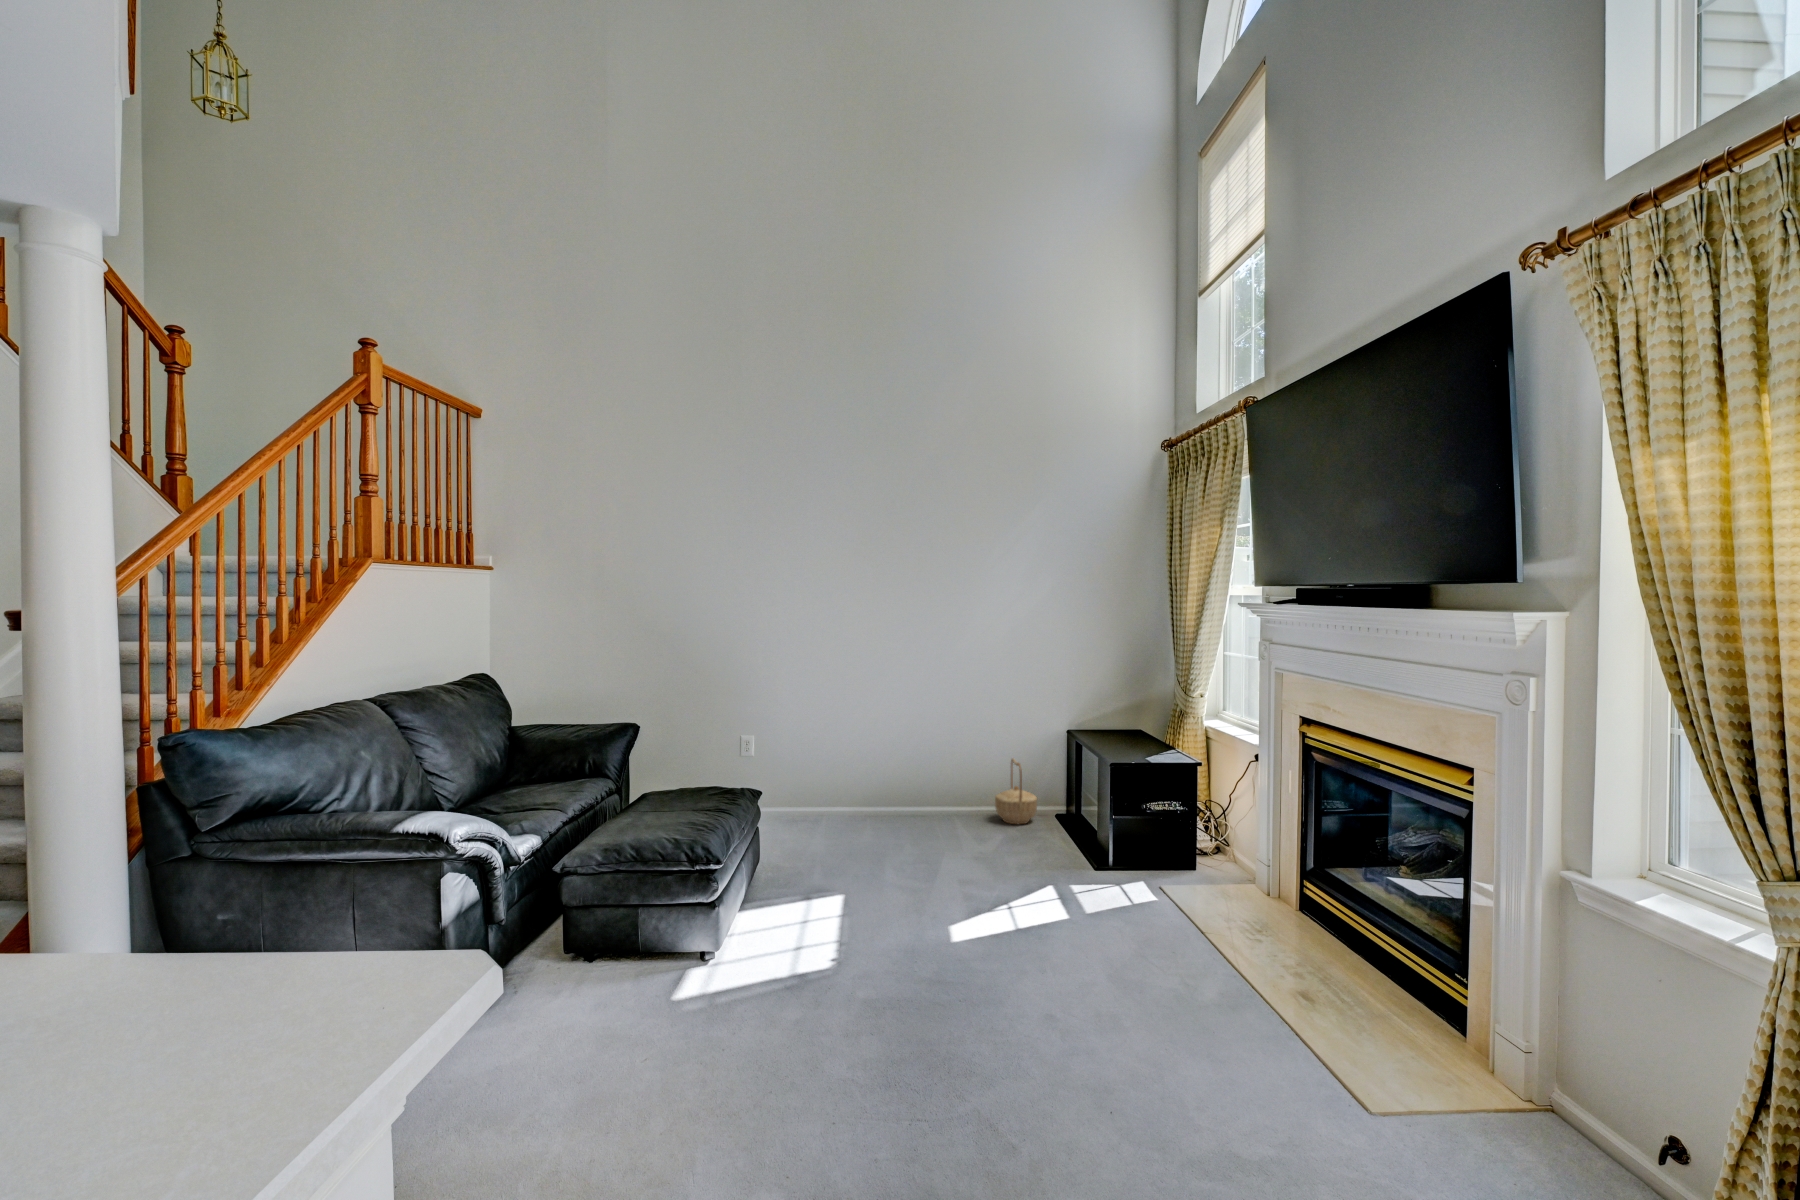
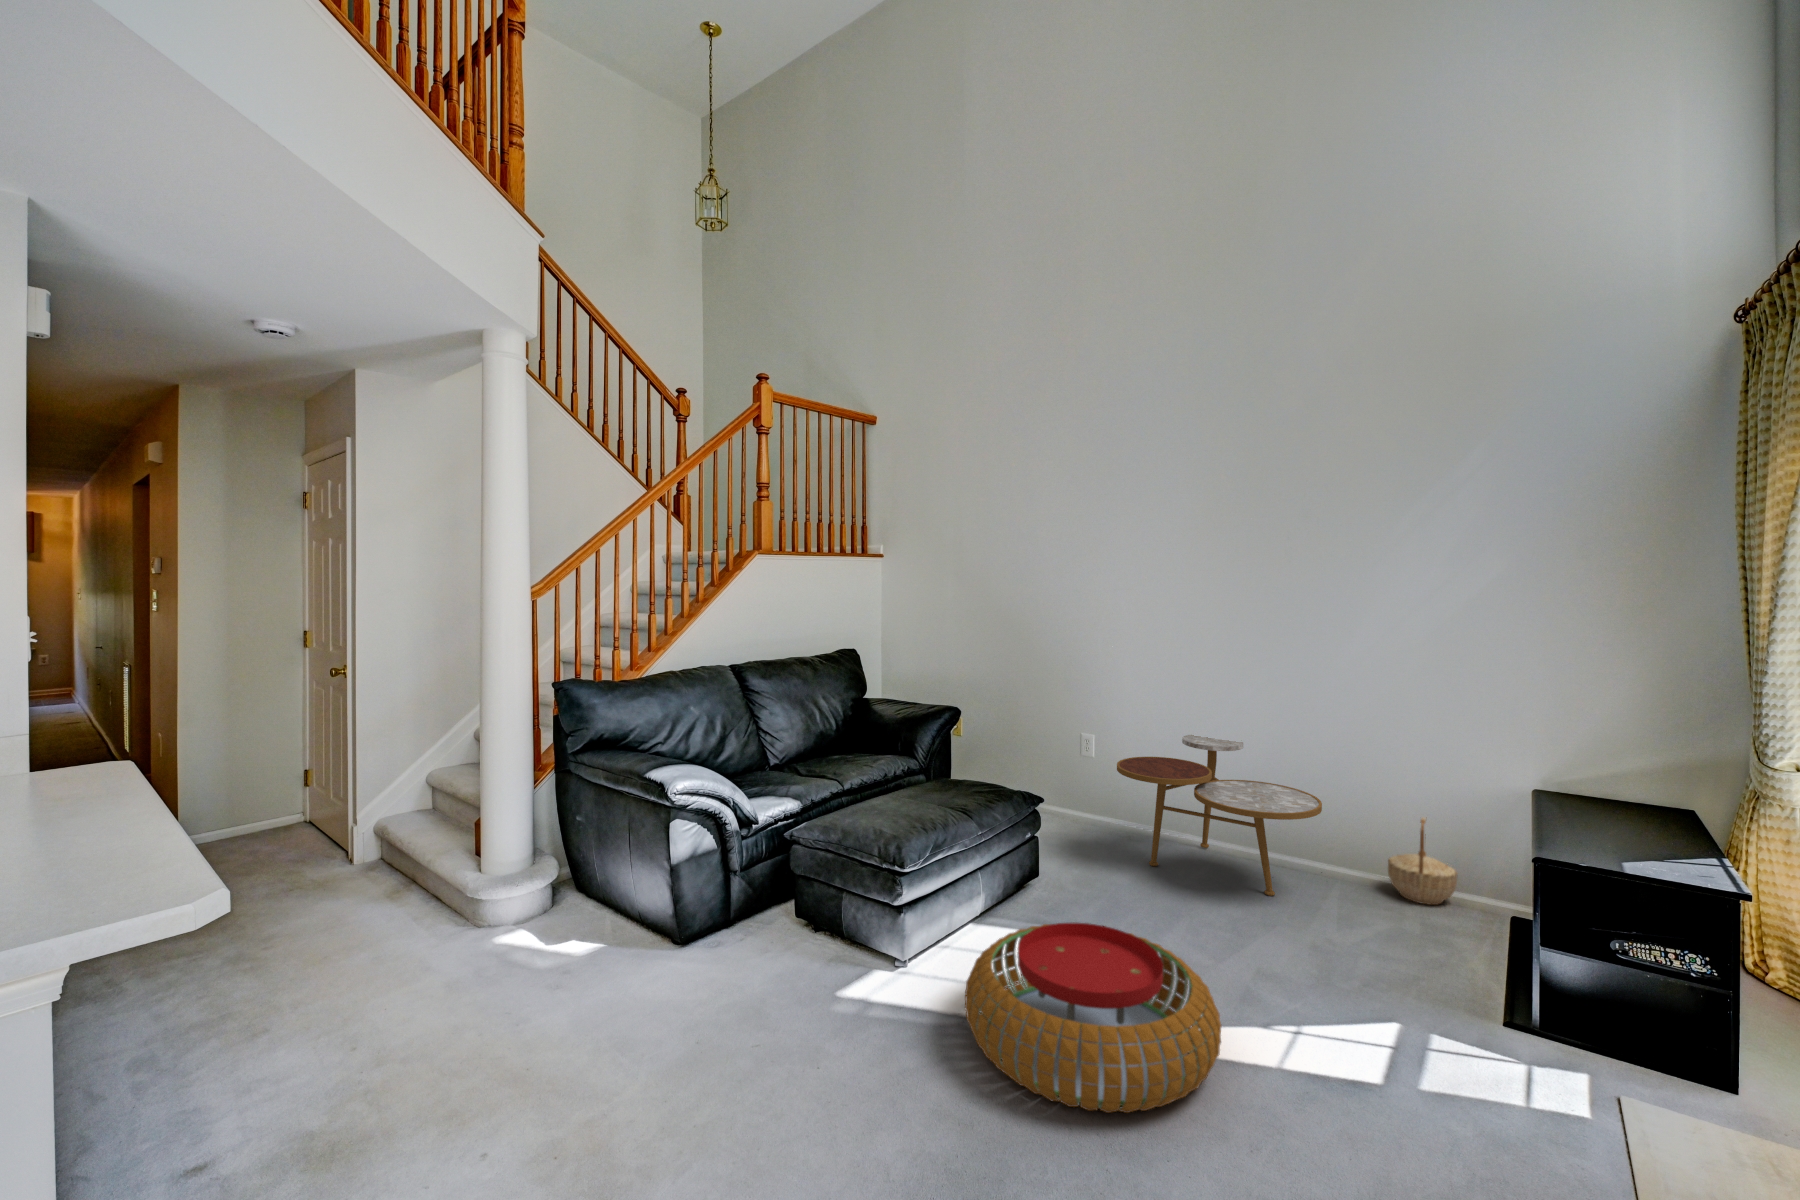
side table: none [805,722,966,841] -> present [1117,735,1322,896]
pouf: none [804,870,1004,1002] -> present [965,923,1221,1113]

